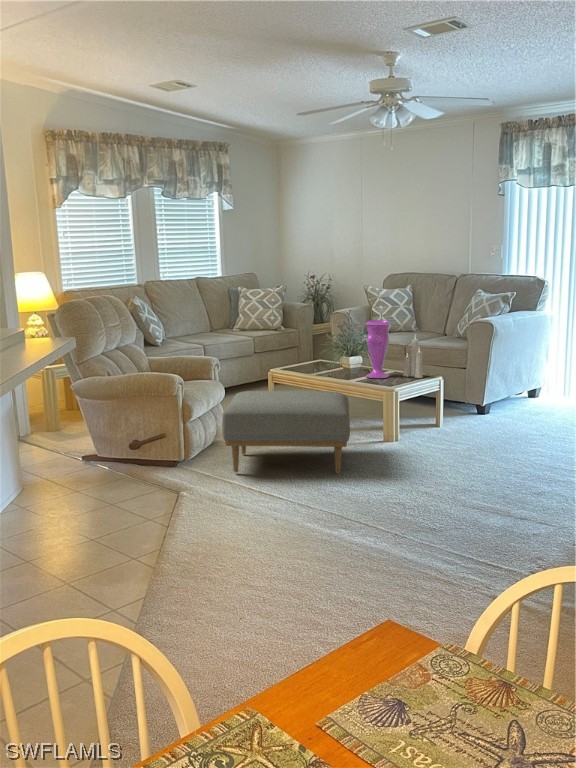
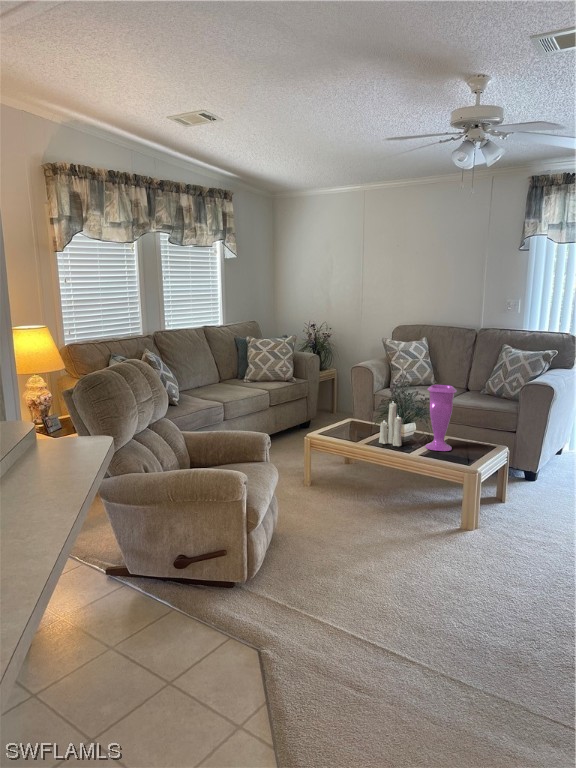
candle: present [403,338,423,378] -> present [379,403,402,446]
ottoman: present [222,391,350,473] -> none [299,482,473,601]

